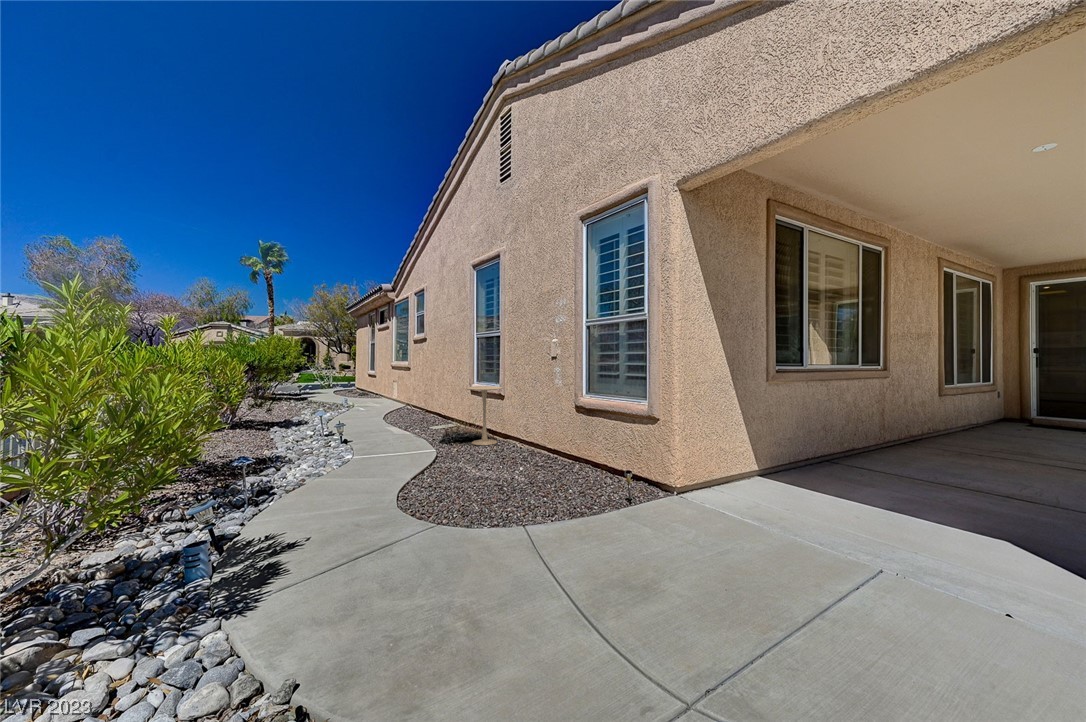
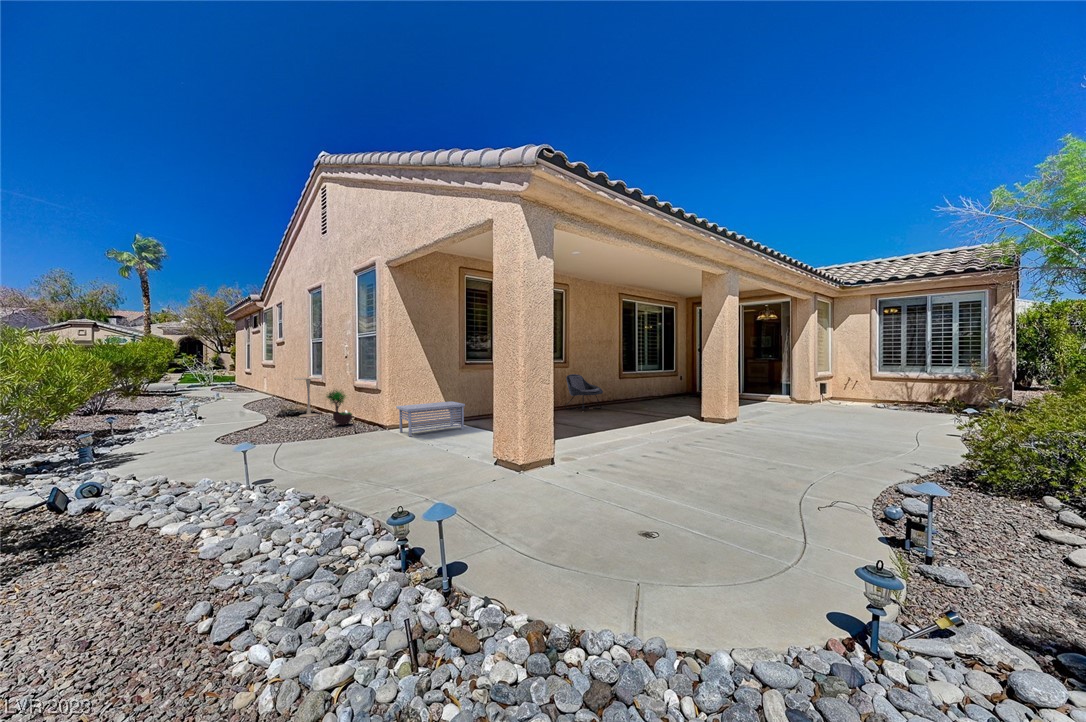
lounge chair: none [896,389,976,457] -> present [565,374,603,409]
potted tree: none [534,405,576,469] -> present [326,390,352,425]
storage bench: none [689,438,815,514] -> present [396,401,465,436]

